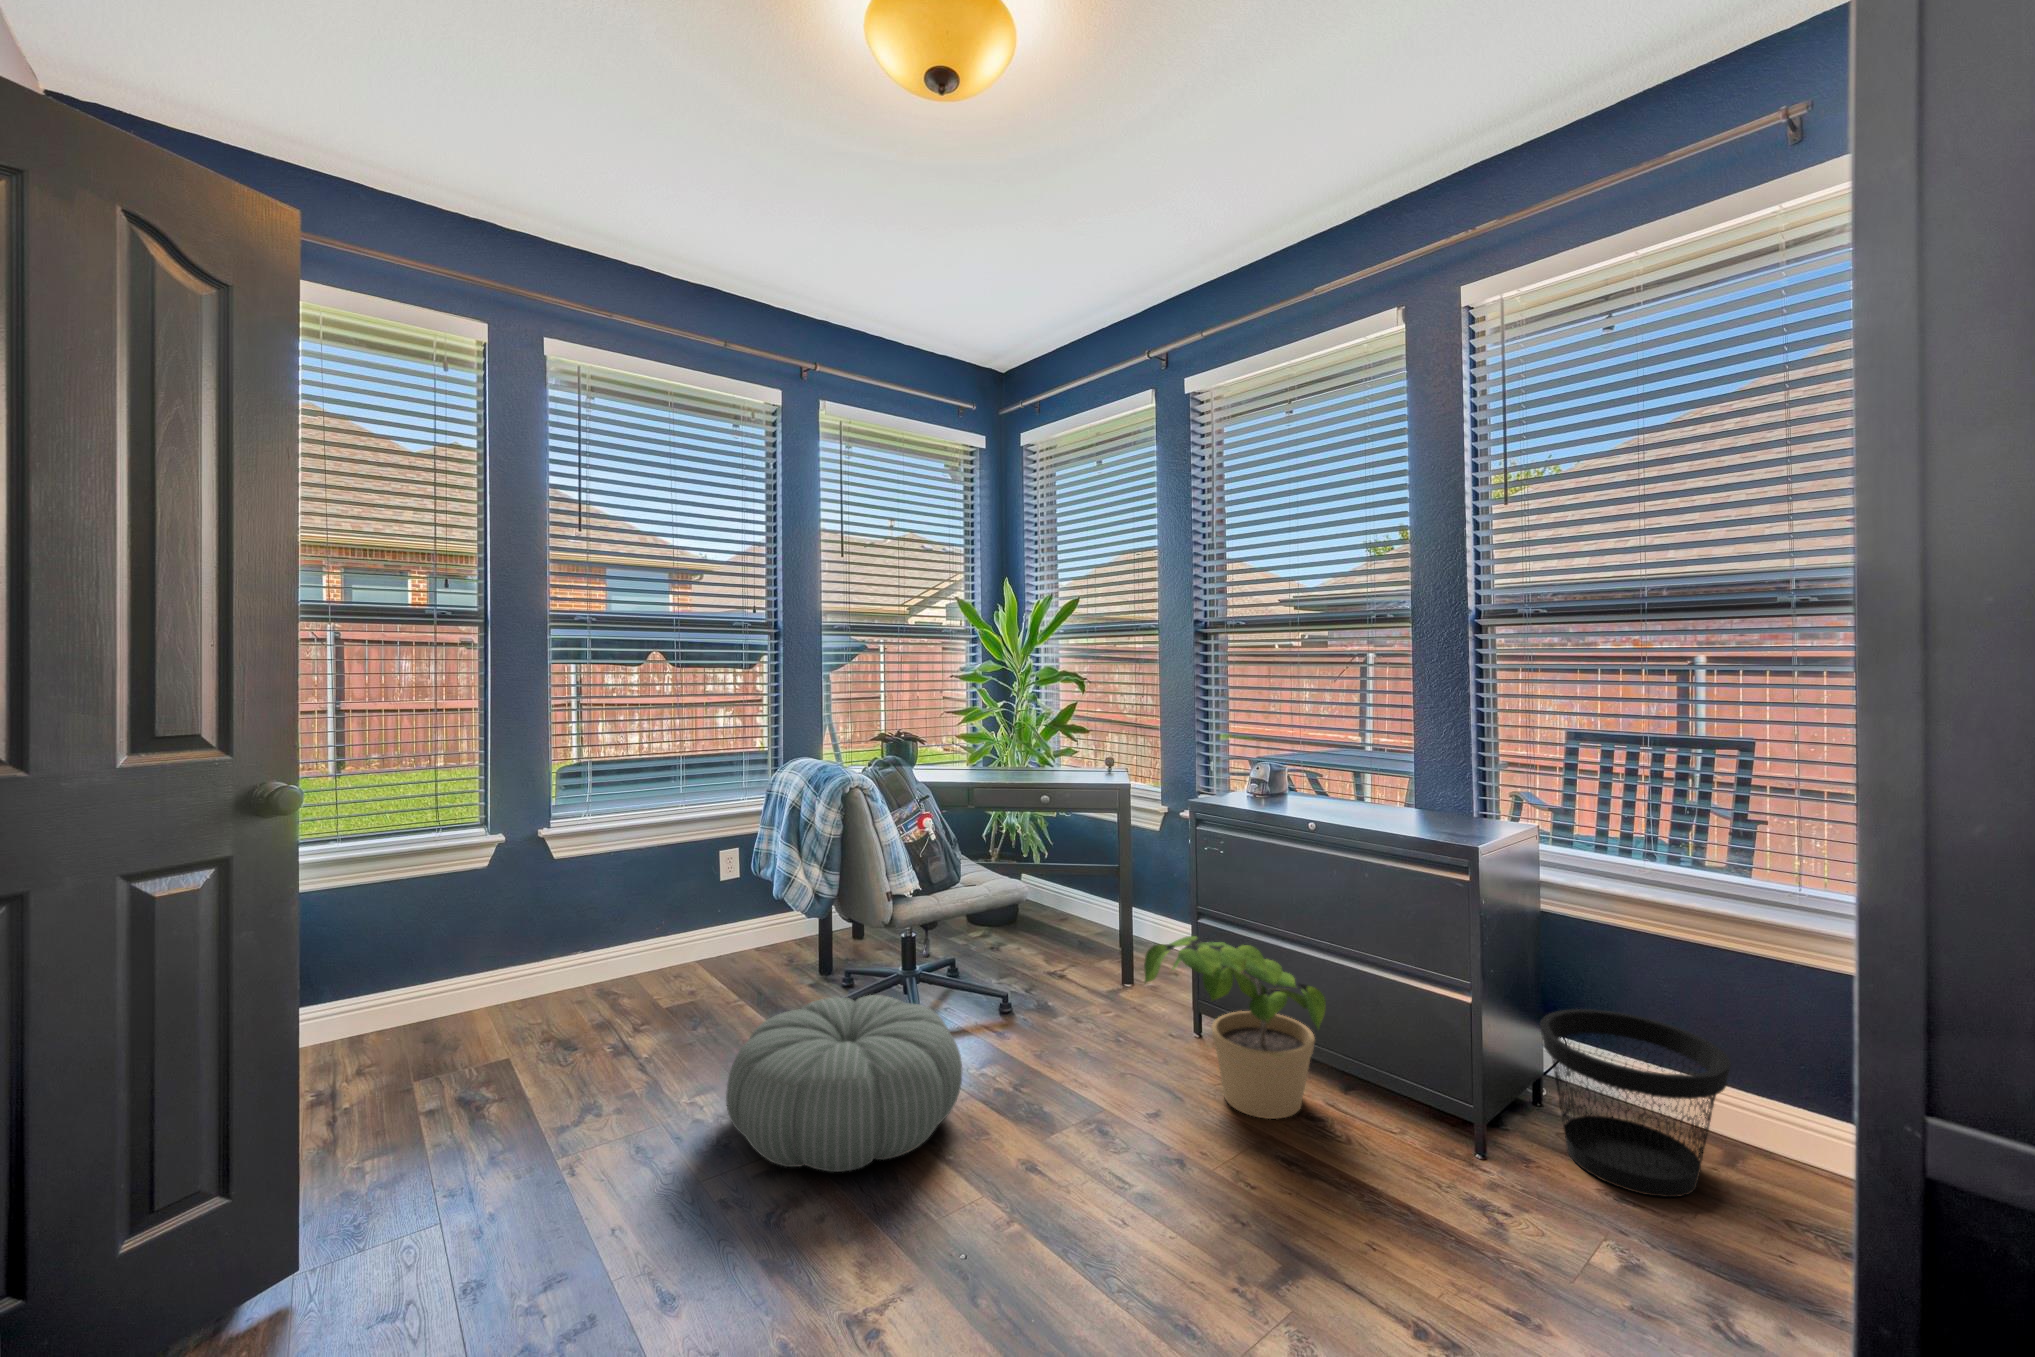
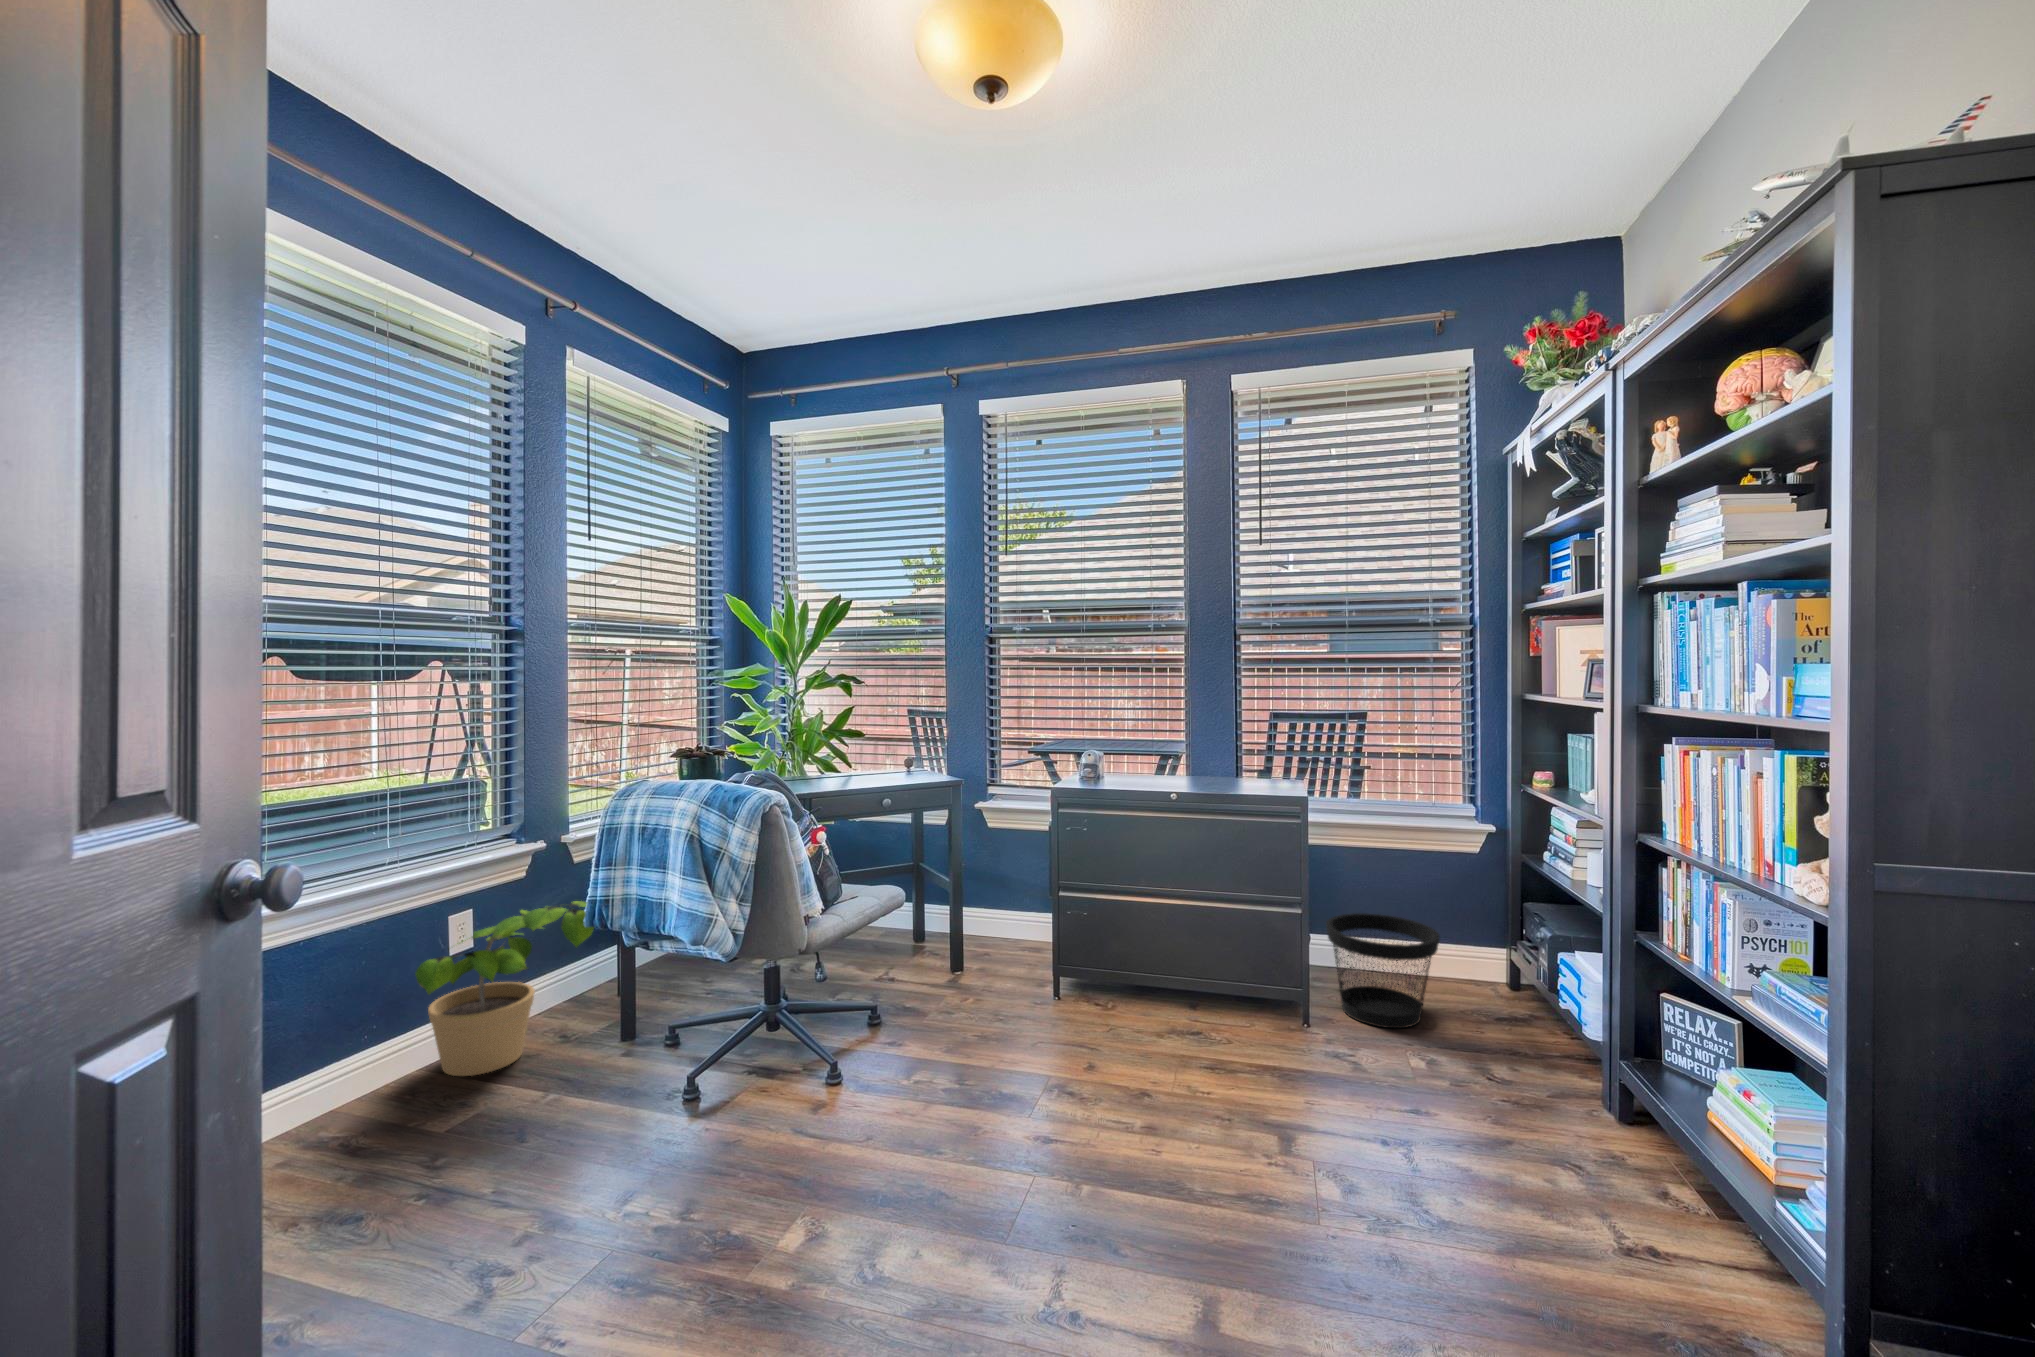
potted plant: present [1144,936,1326,1119] -> present [415,901,594,1076]
pouf: present [726,995,962,1172] -> none [714,1022,967,1218]

